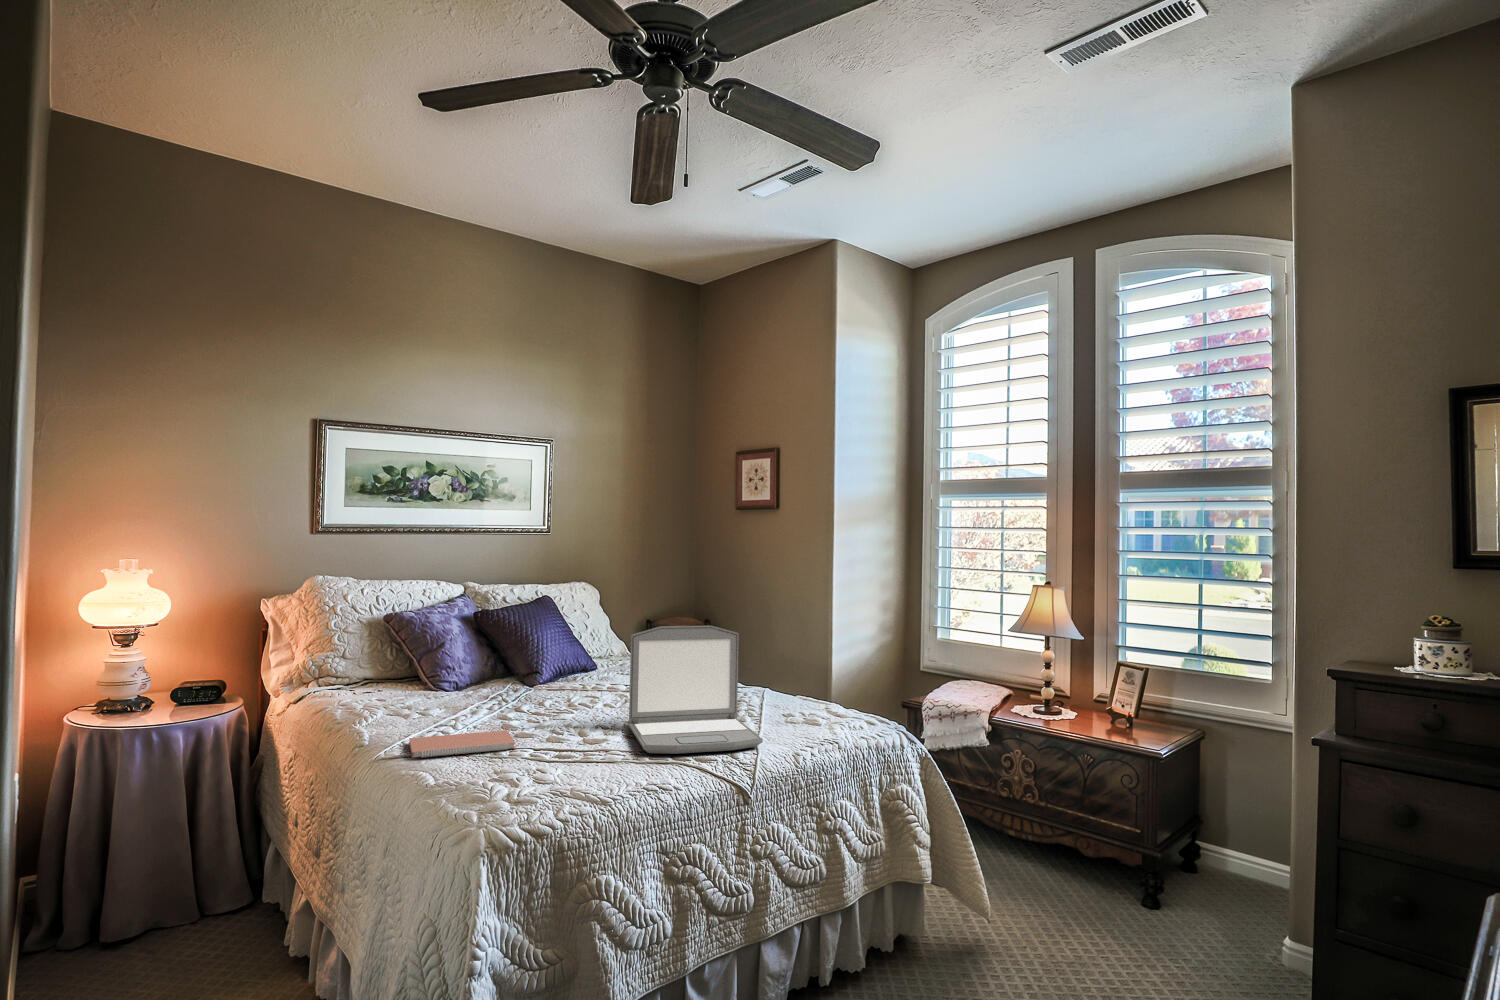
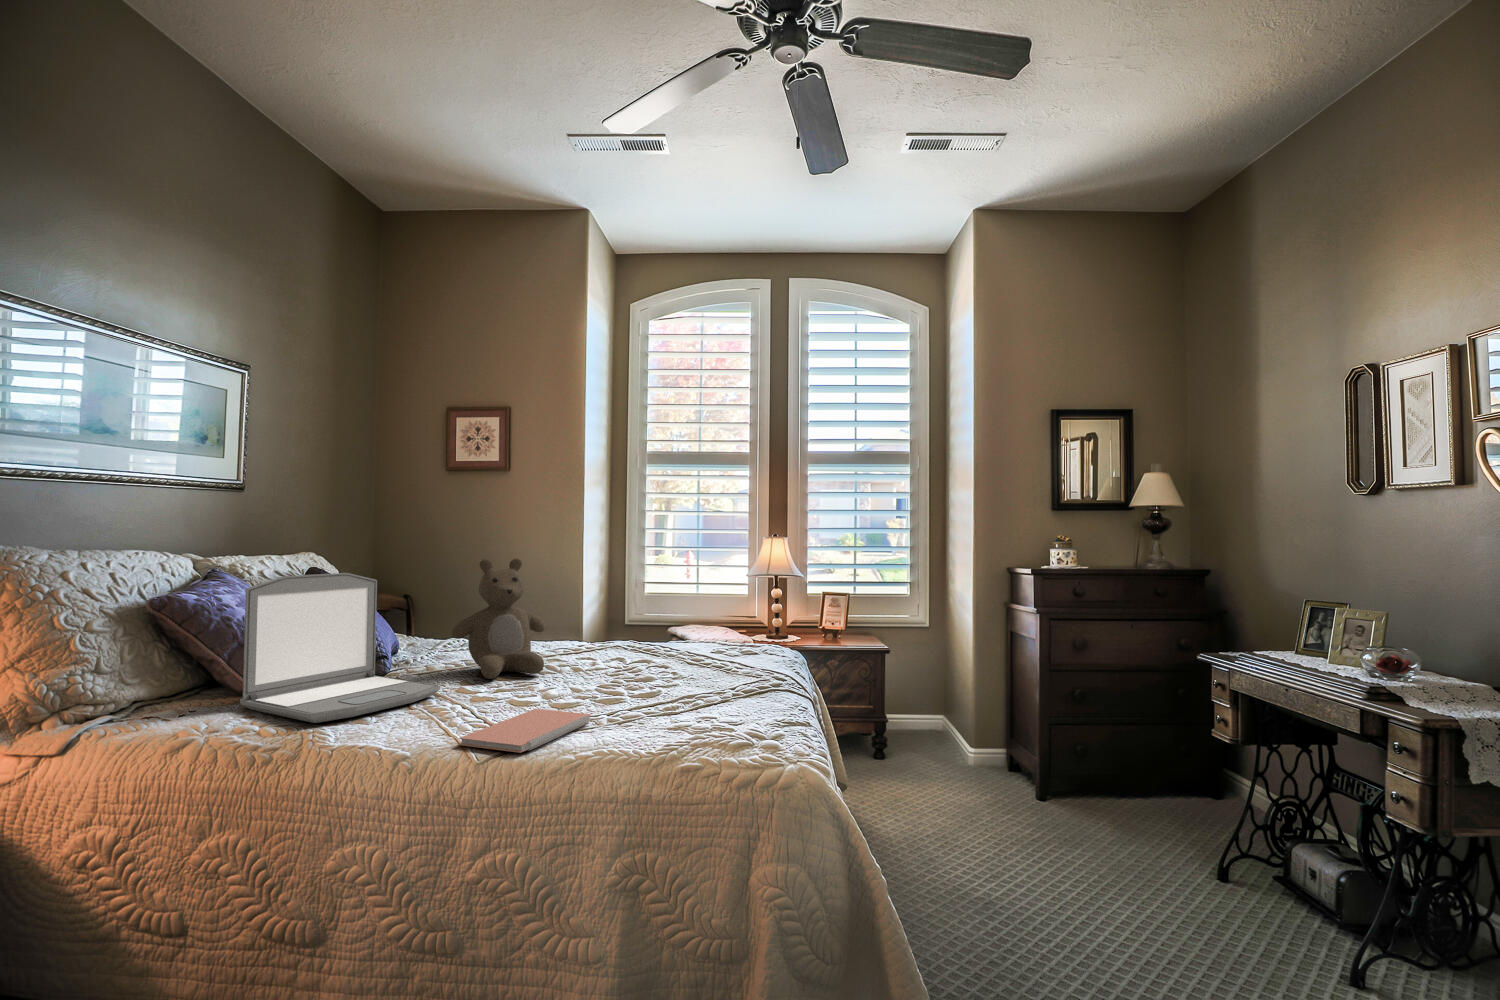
teddy bear: none [555,600,634,704] -> present [452,558,546,679]
laptop: present [628,626,763,754] -> present [240,573,440,723]

